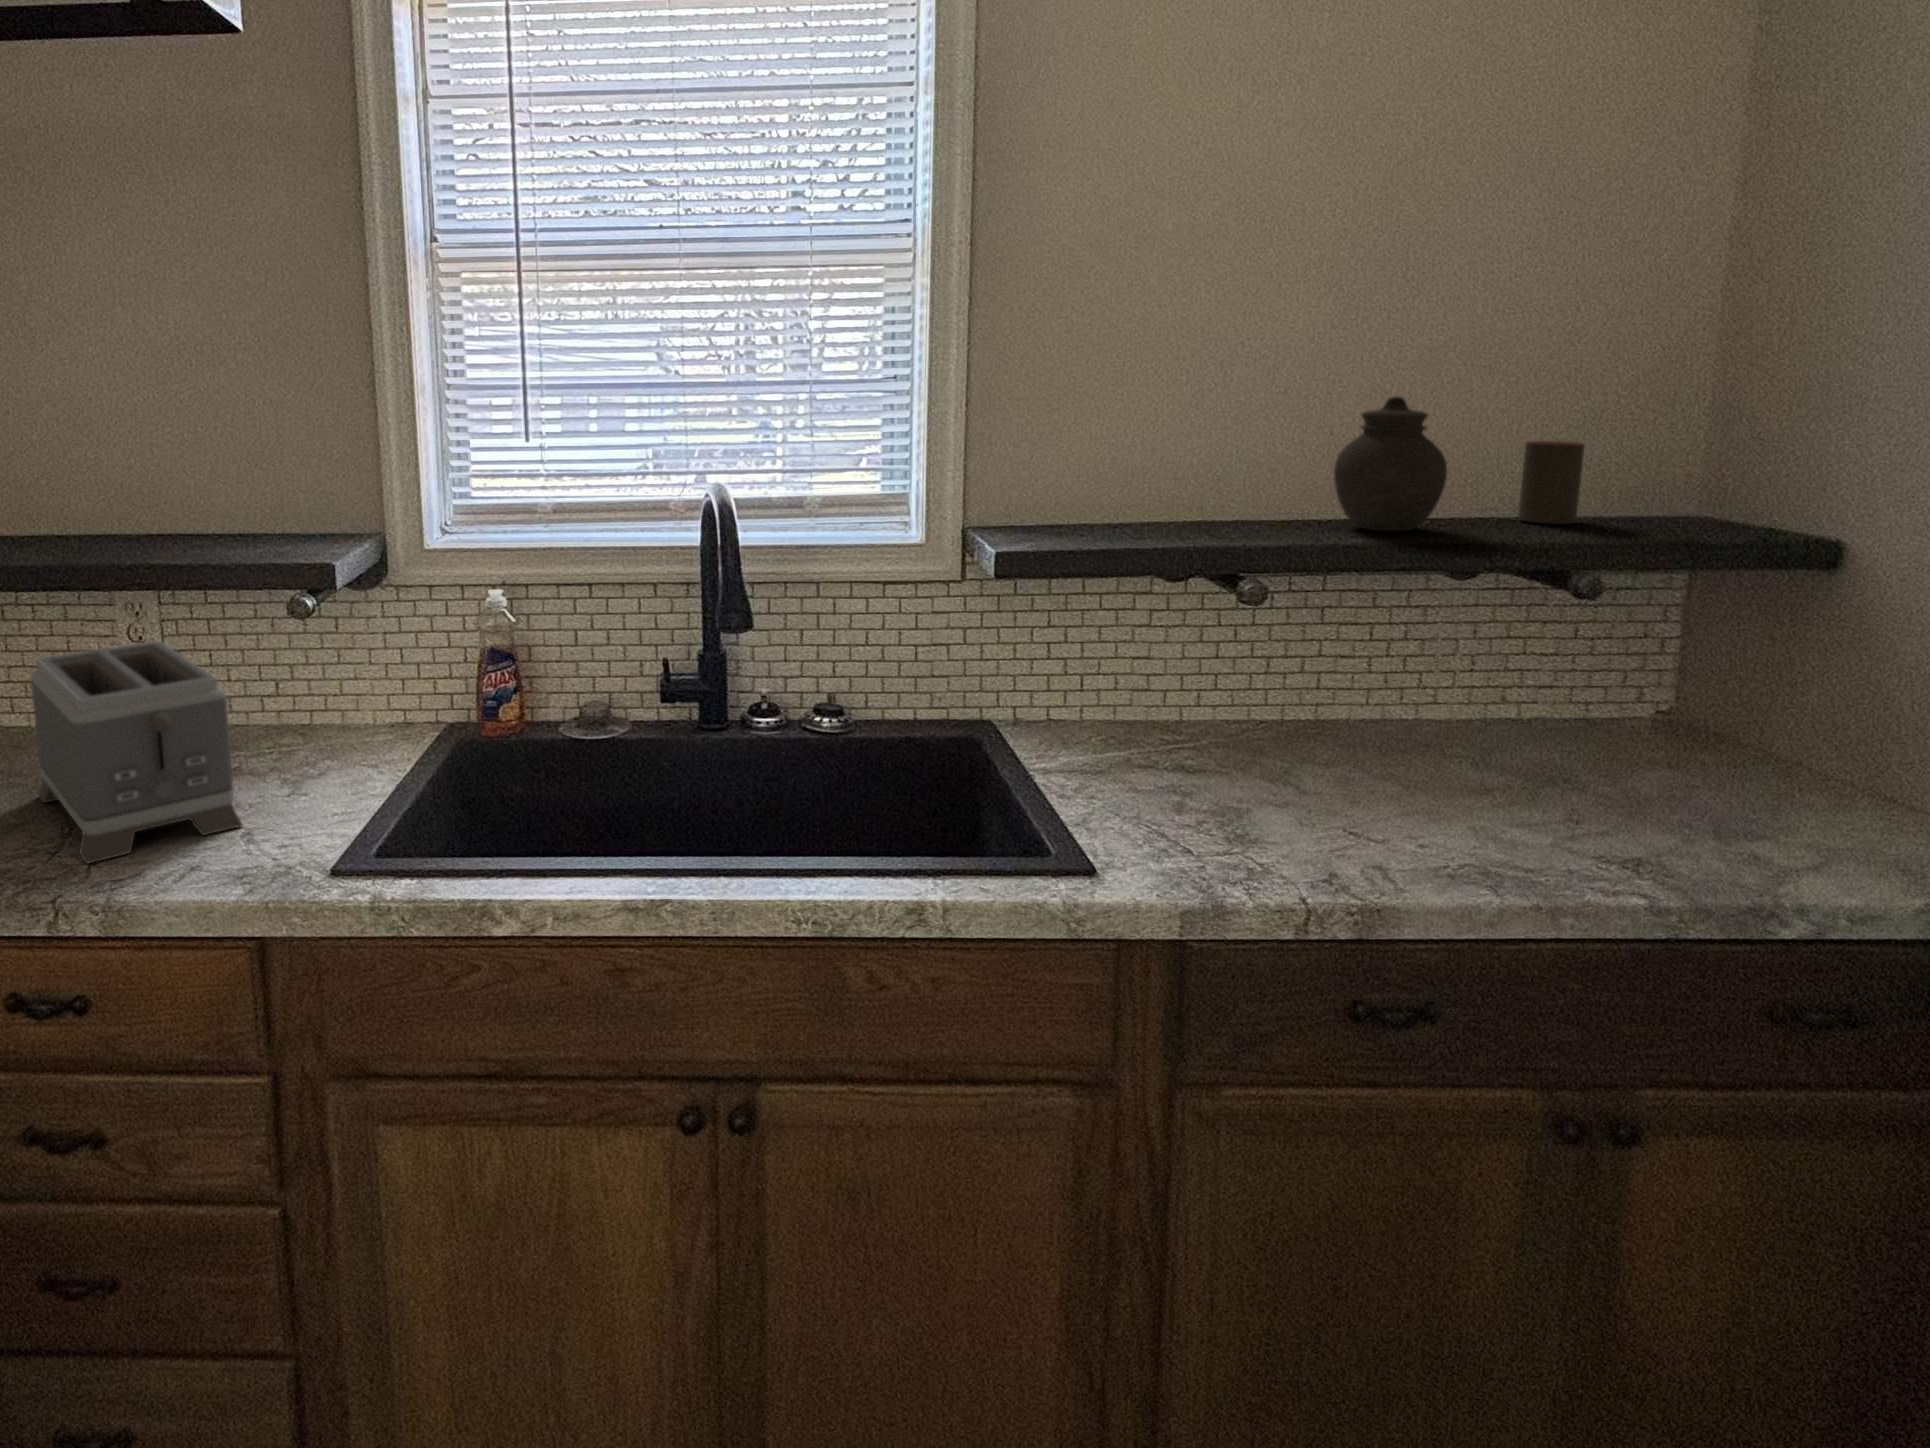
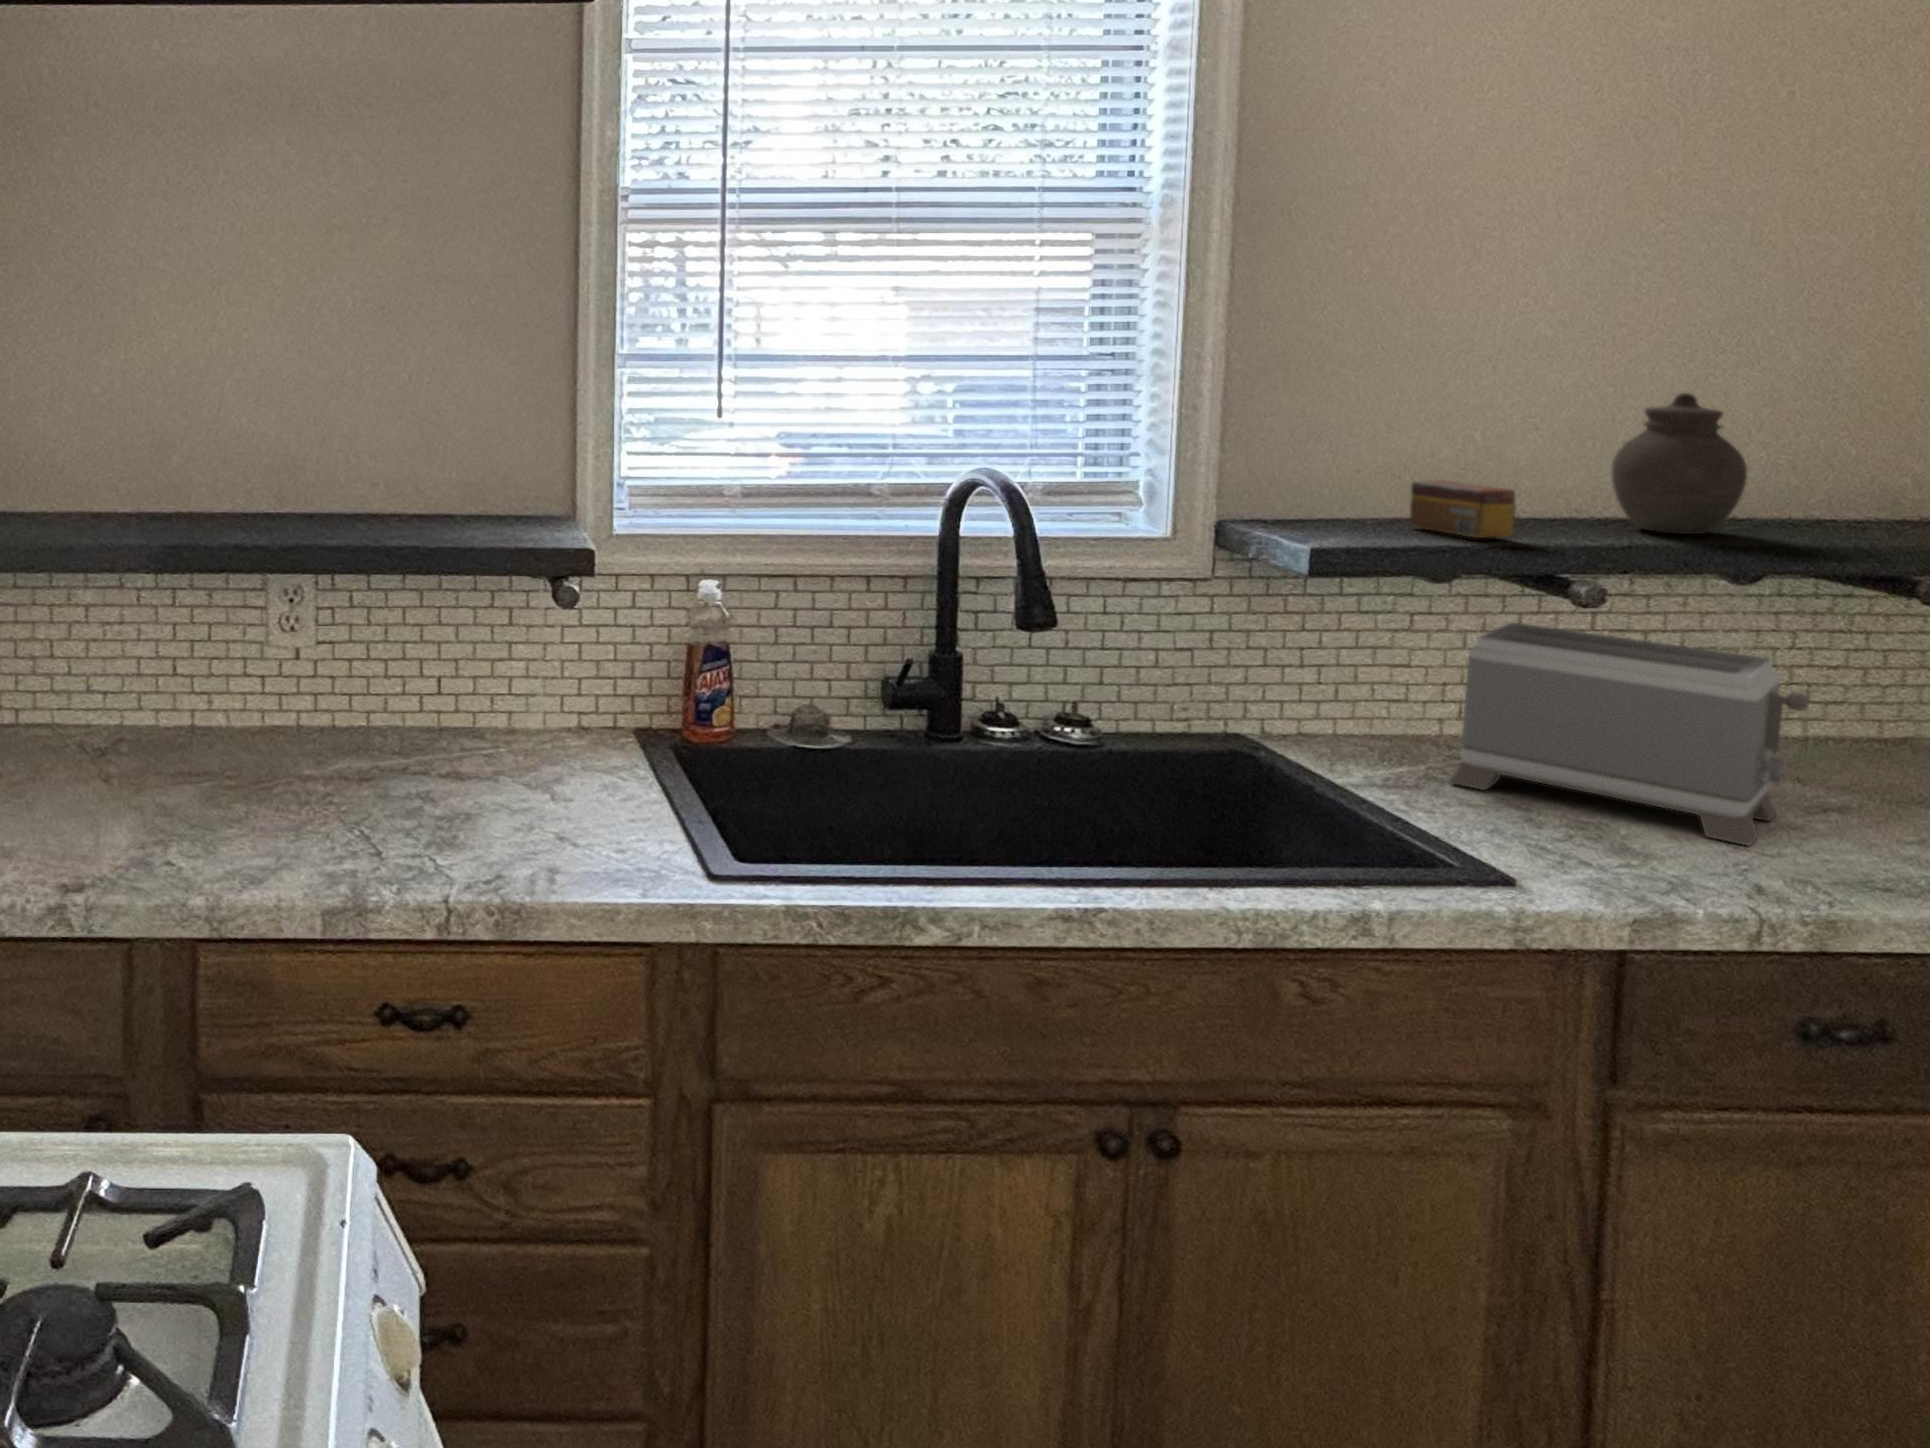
cup: present [1518,441,1585,524] -> none [1797,442,1875,529]
tea box: none [1141,485,1220,539] -> present [1410,480,1516,538]
toaster: present [31,641,242,863] -> present [1451,623,1809,845]

